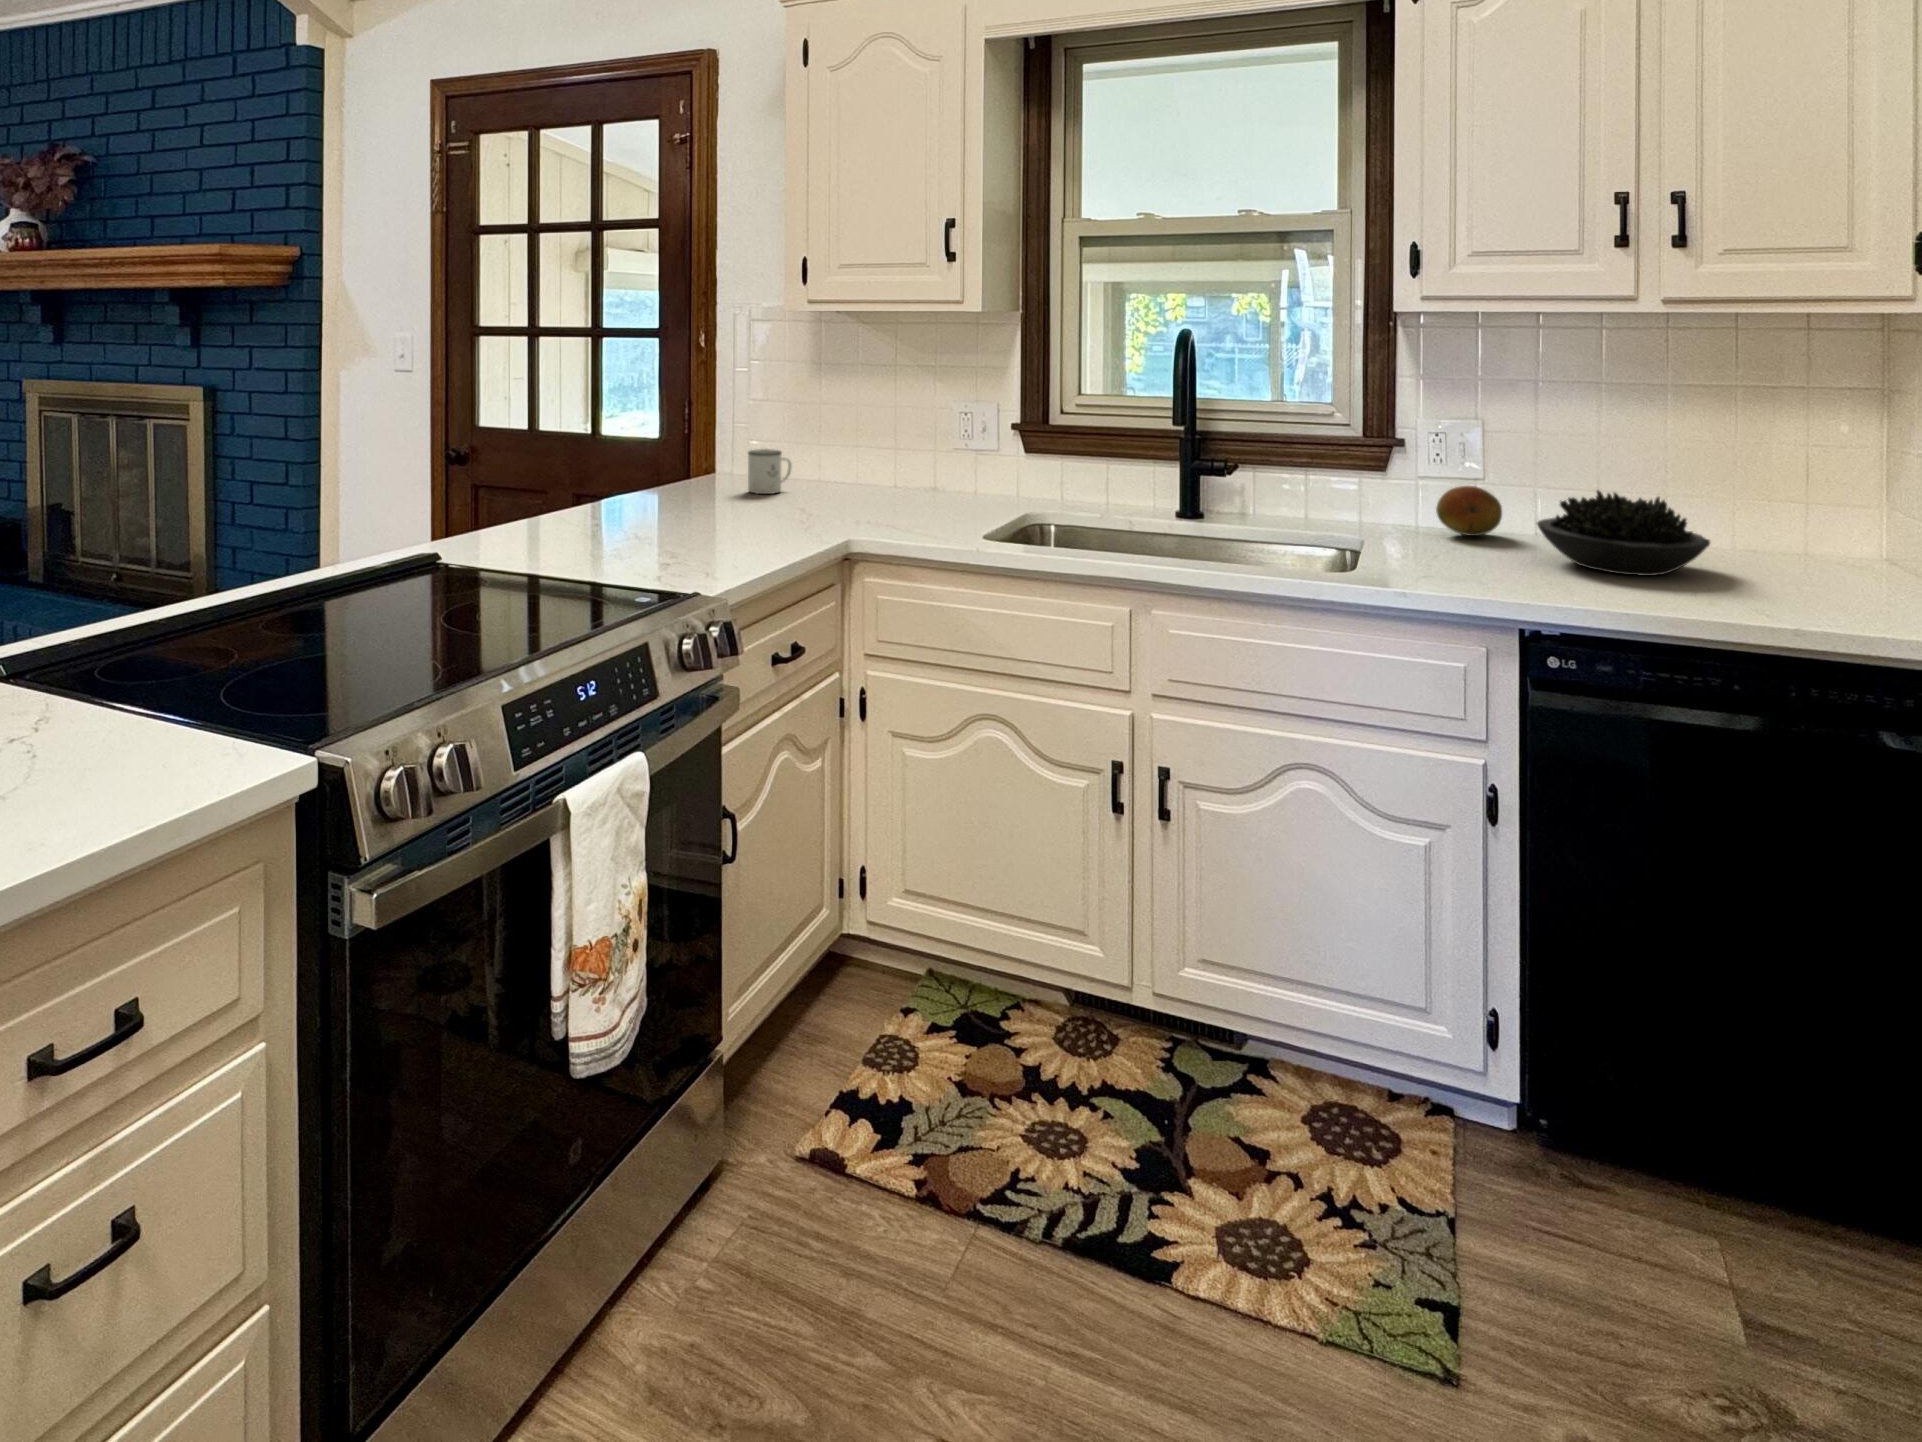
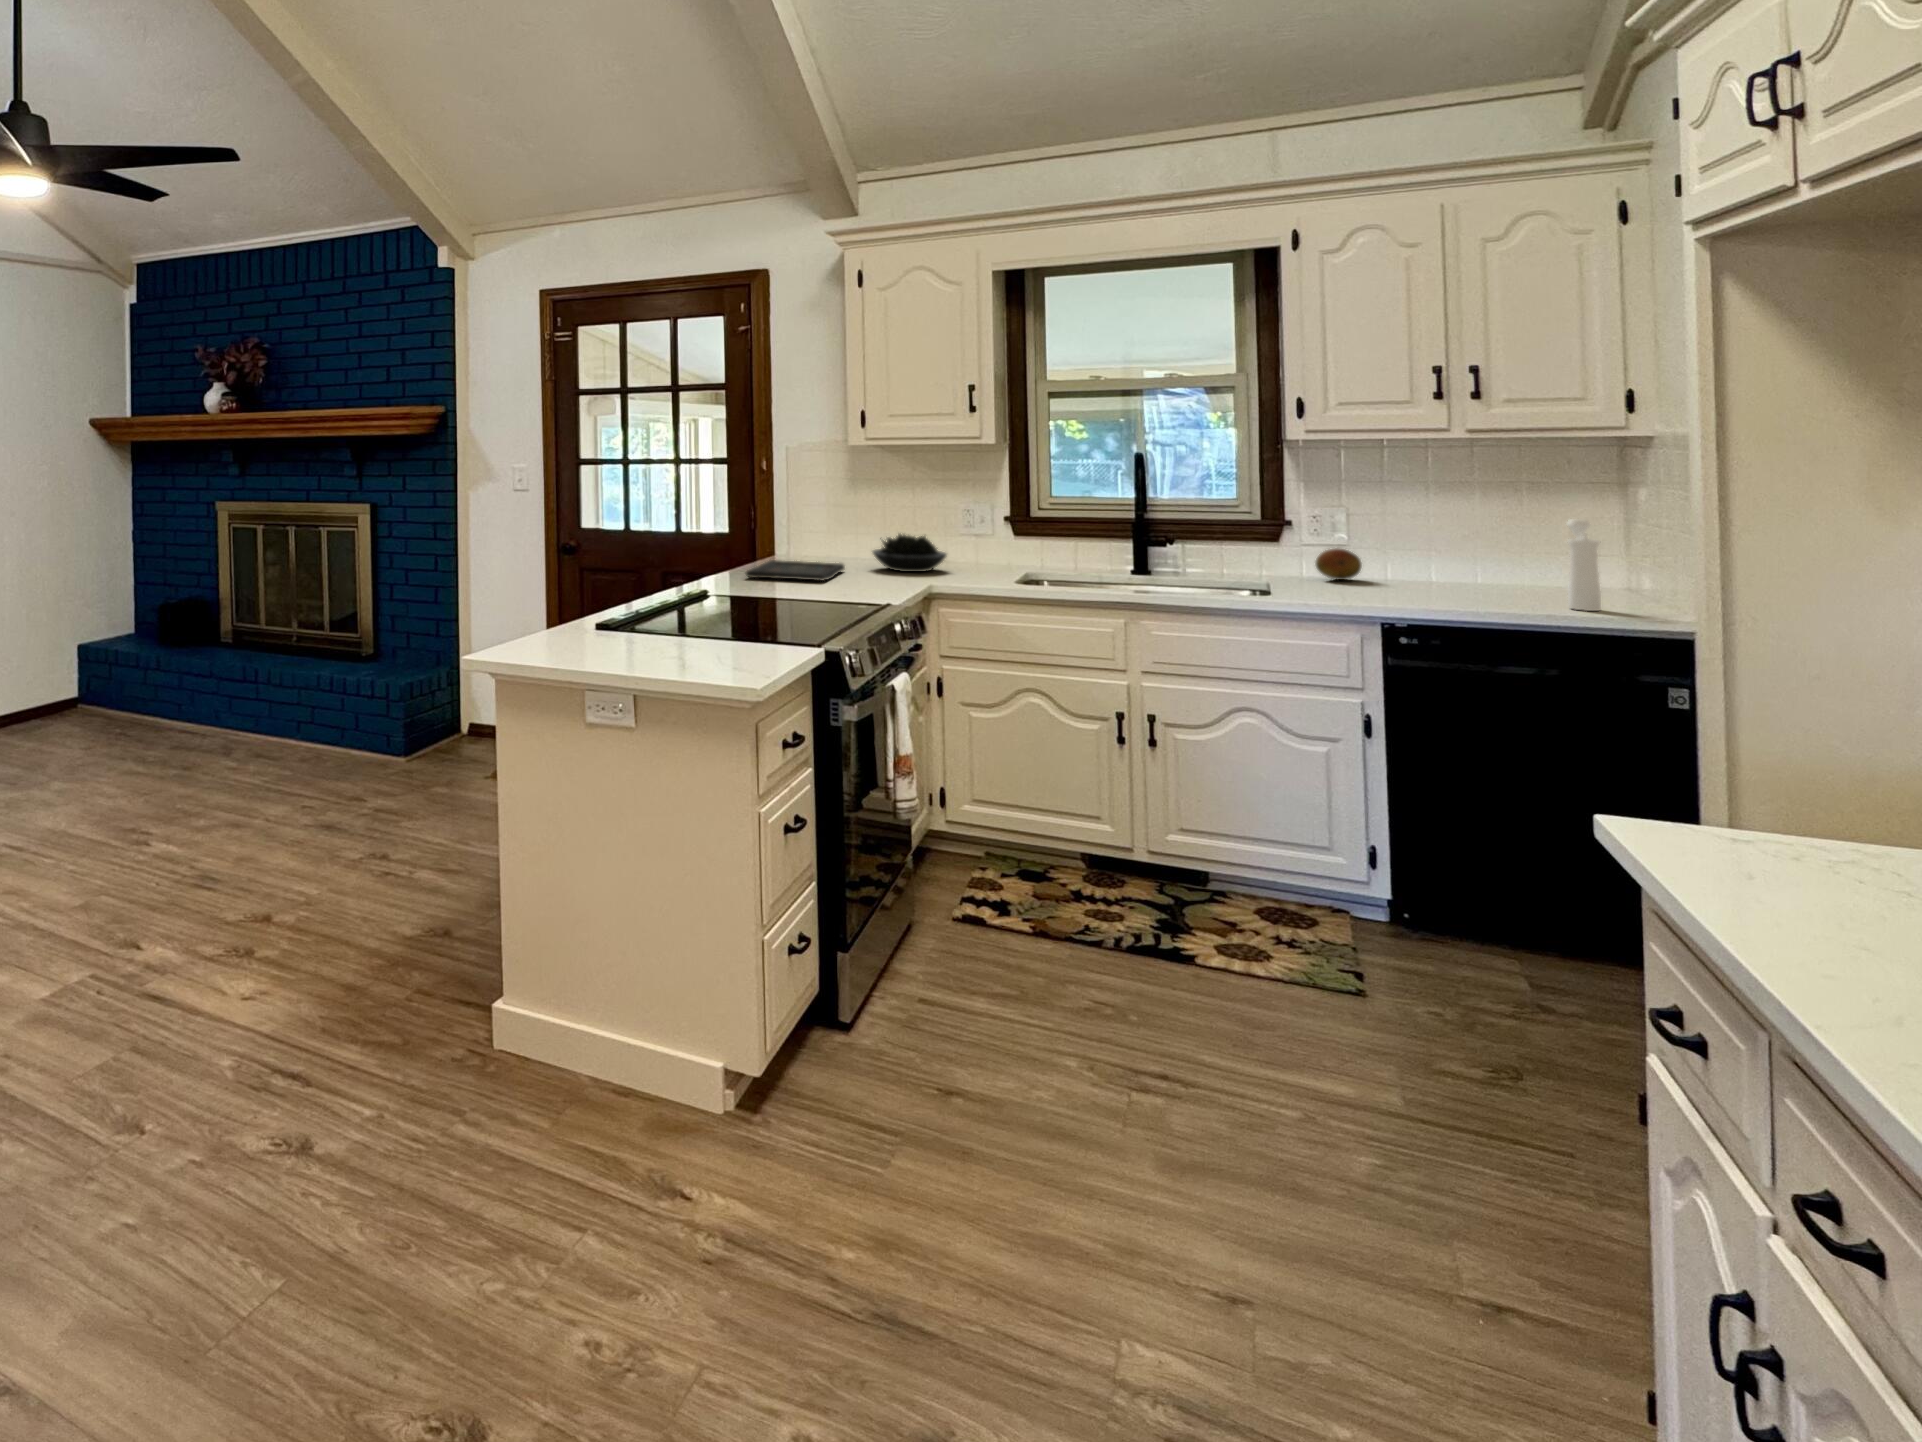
mug: present [748,449,792,494] -> none [818,536,845,564]
pepper mill: none [1812,451,1872,617] -> present [1567,519,1601,611]
tray: none [575,488,759,529] -> present [746,560,845,581]
succulent plant: present [1537,490,1710,576] -> present [873,534,946,572]

